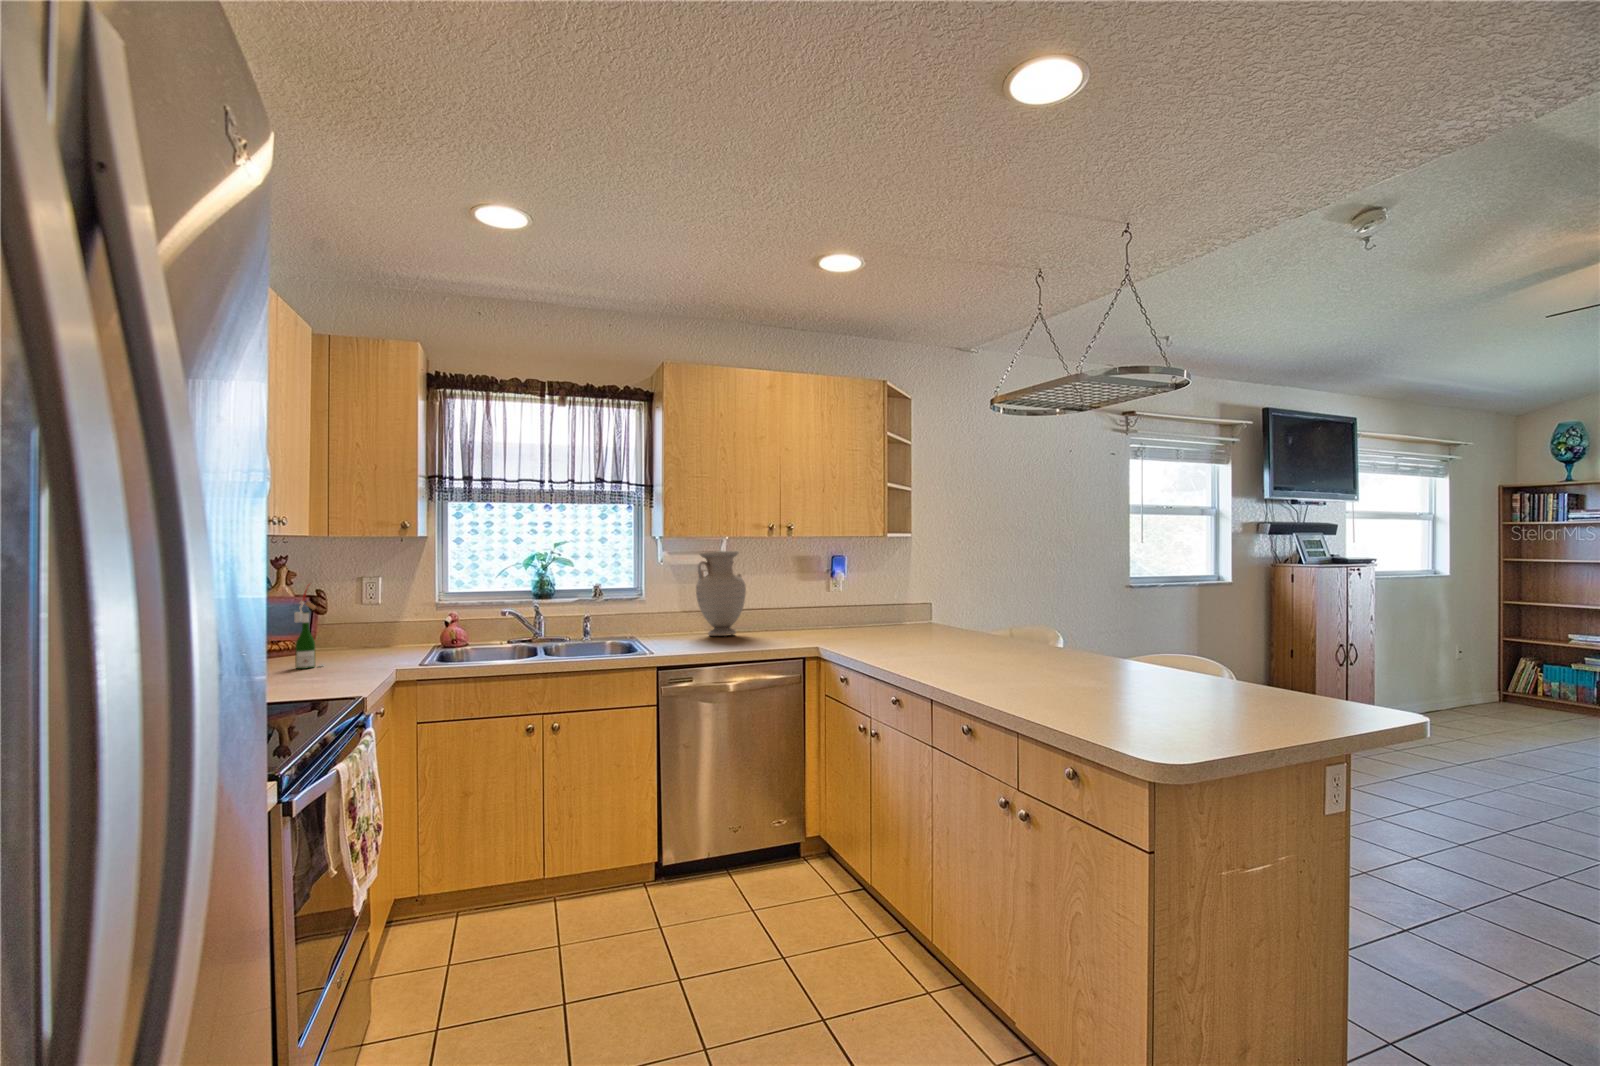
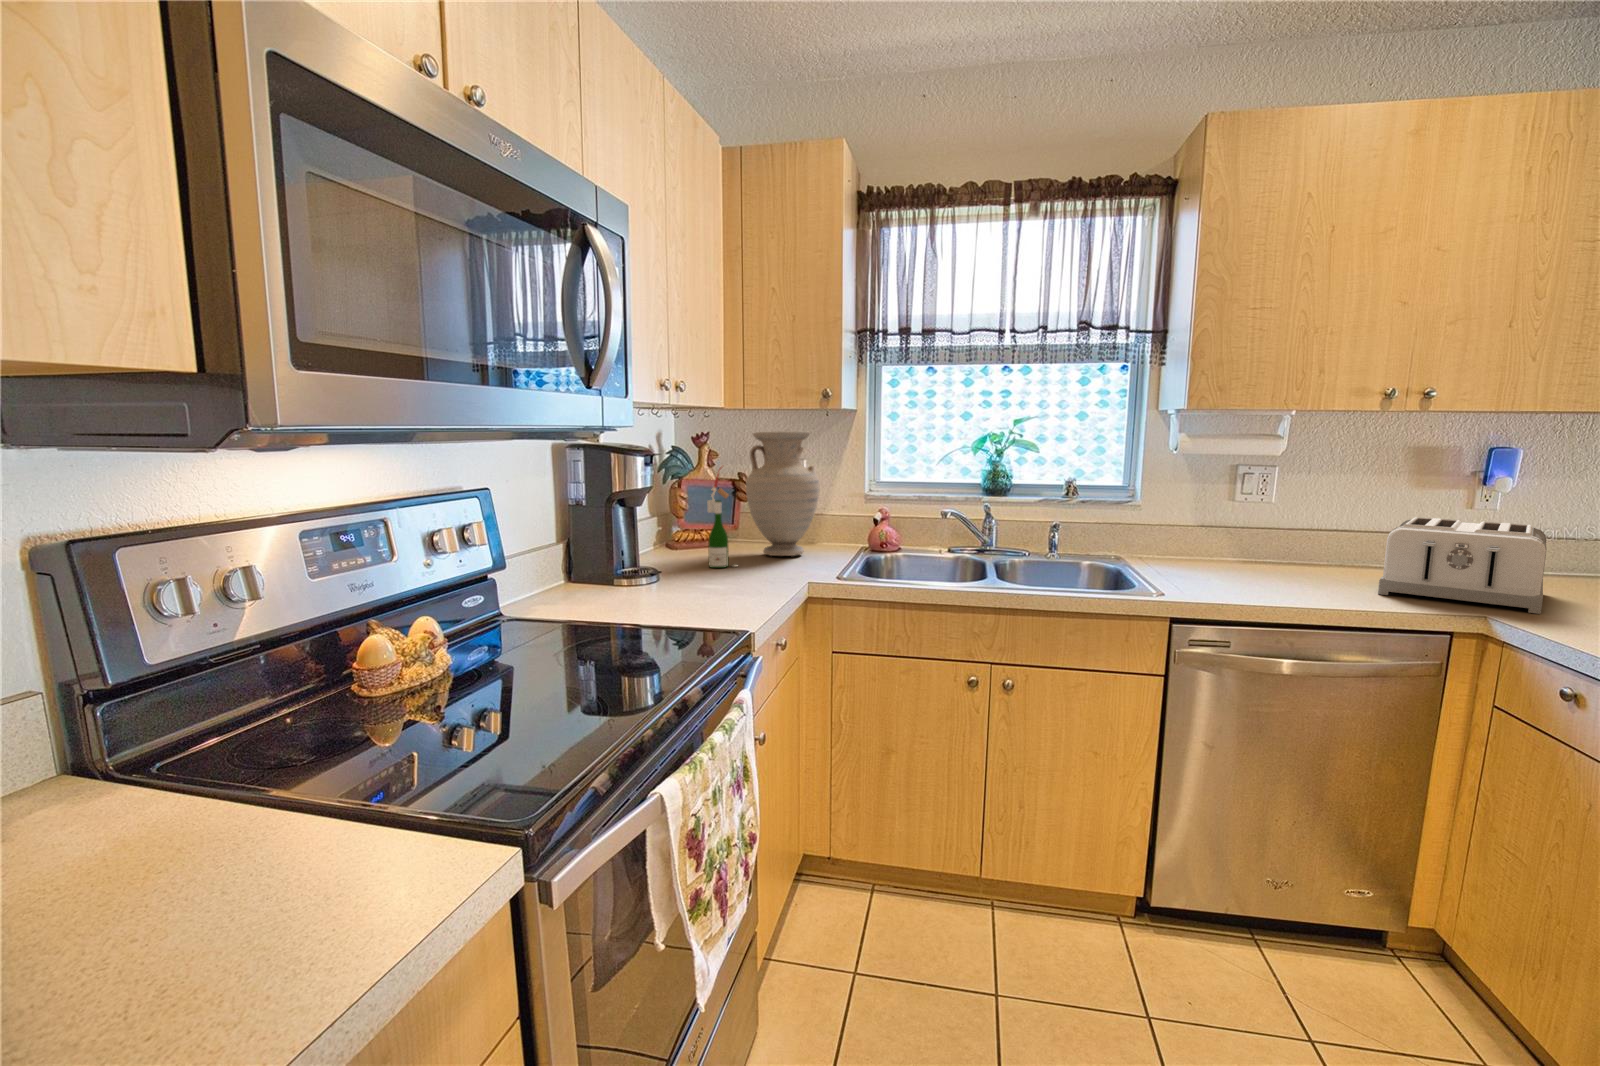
vase: present [696,551,746,636] -> present [746,431,819,556]
toaster: none [774,597,851,644] -> present [1378,517,1547,614]

